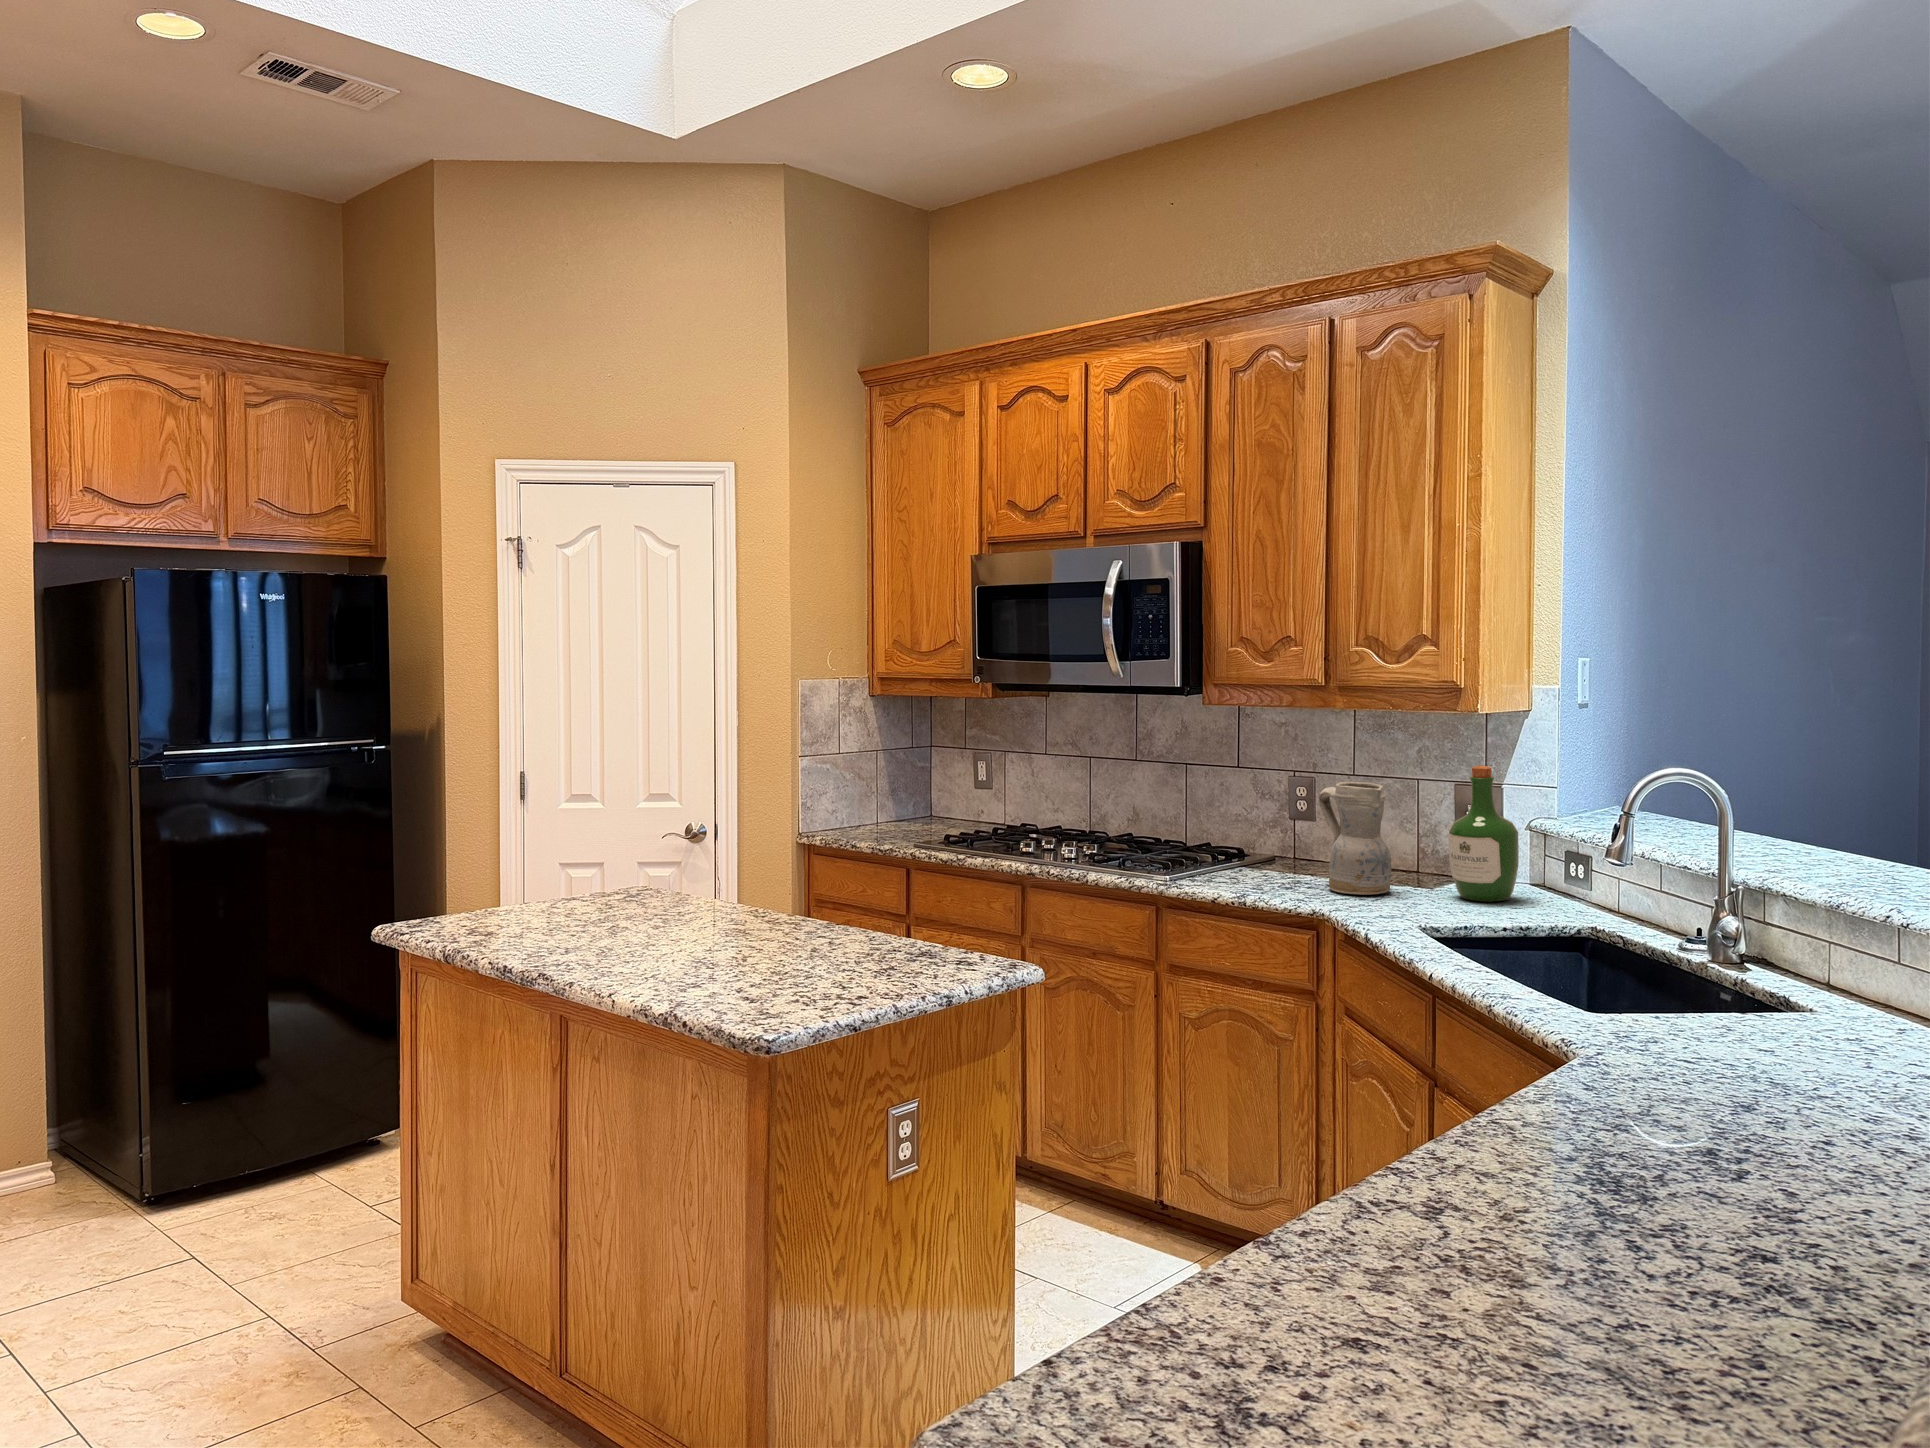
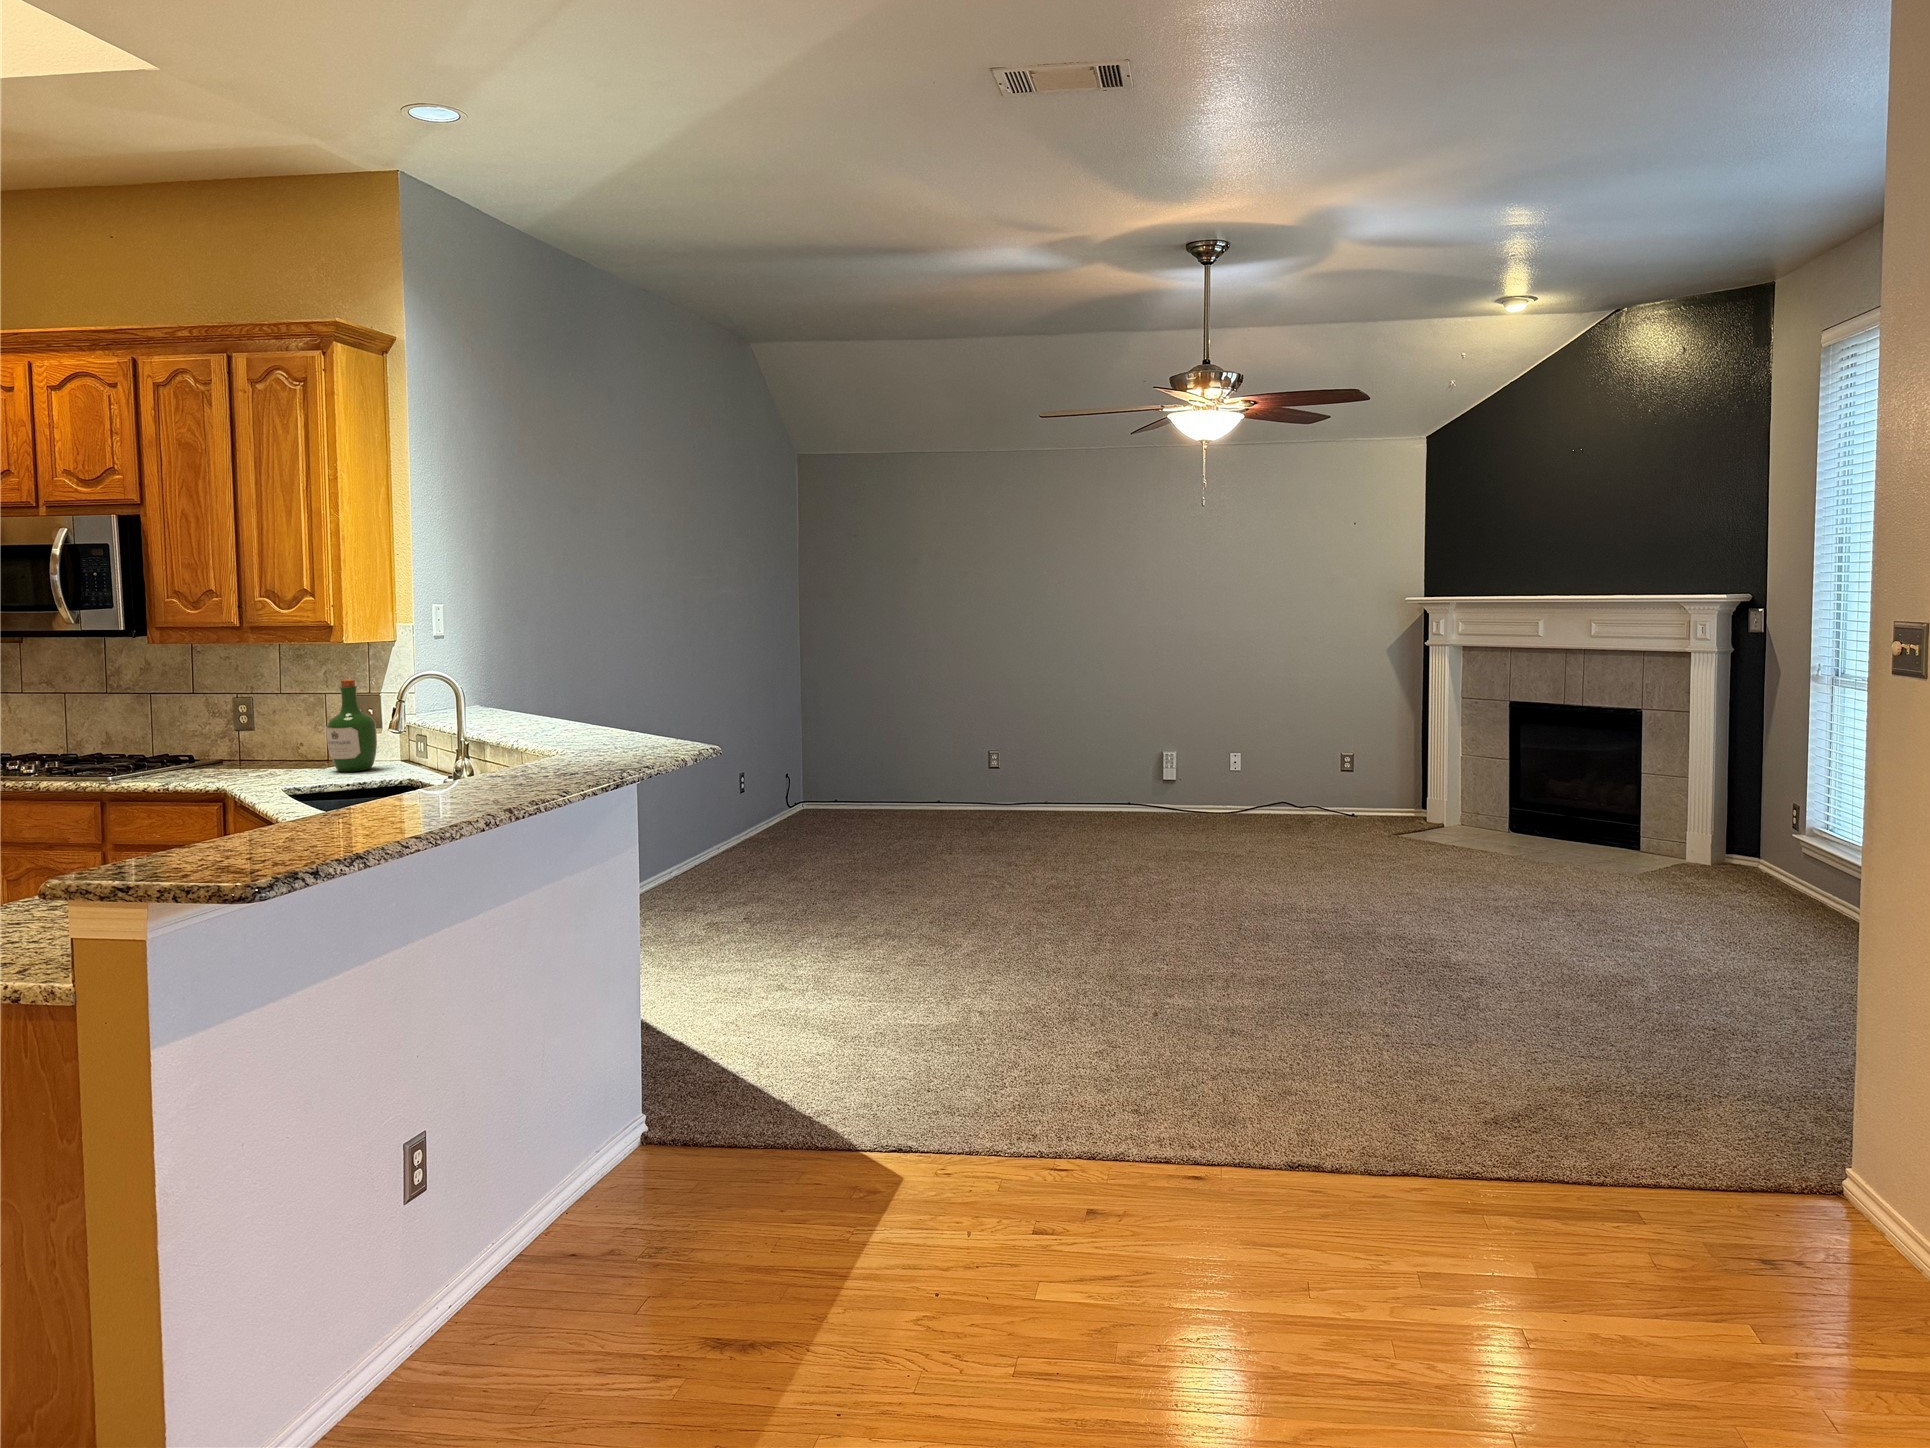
ceramic pitcher: present [1319,782,1391,895] -> none [232,695,288,775]

